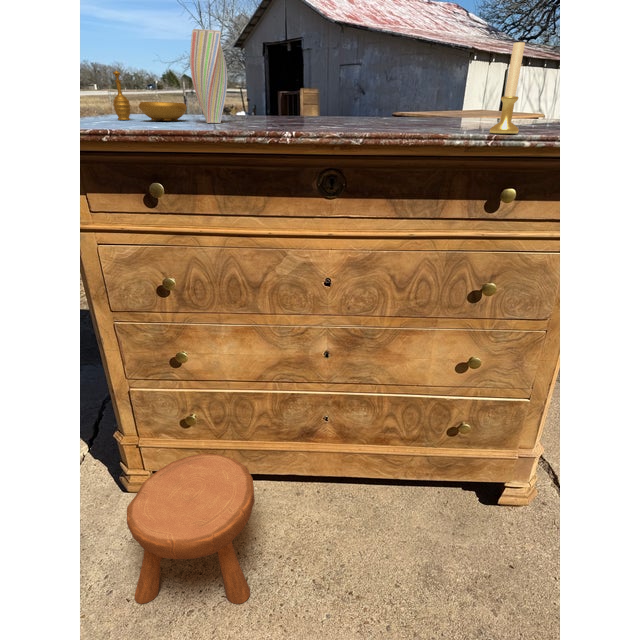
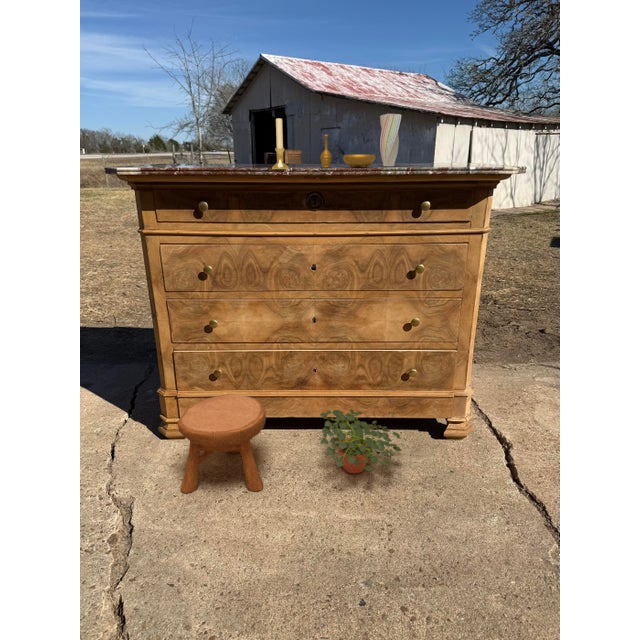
vase: present [190,29,227,123] -> present [380,114,401,166]
candle holder: present [490,42,525,133] -> present [272,118,289,169]
decorative bowl: present [113,71,187,121] -> present [320,134,375,168]
potted plant: none [330,472,444,596] -> present [320,409,402,473]

